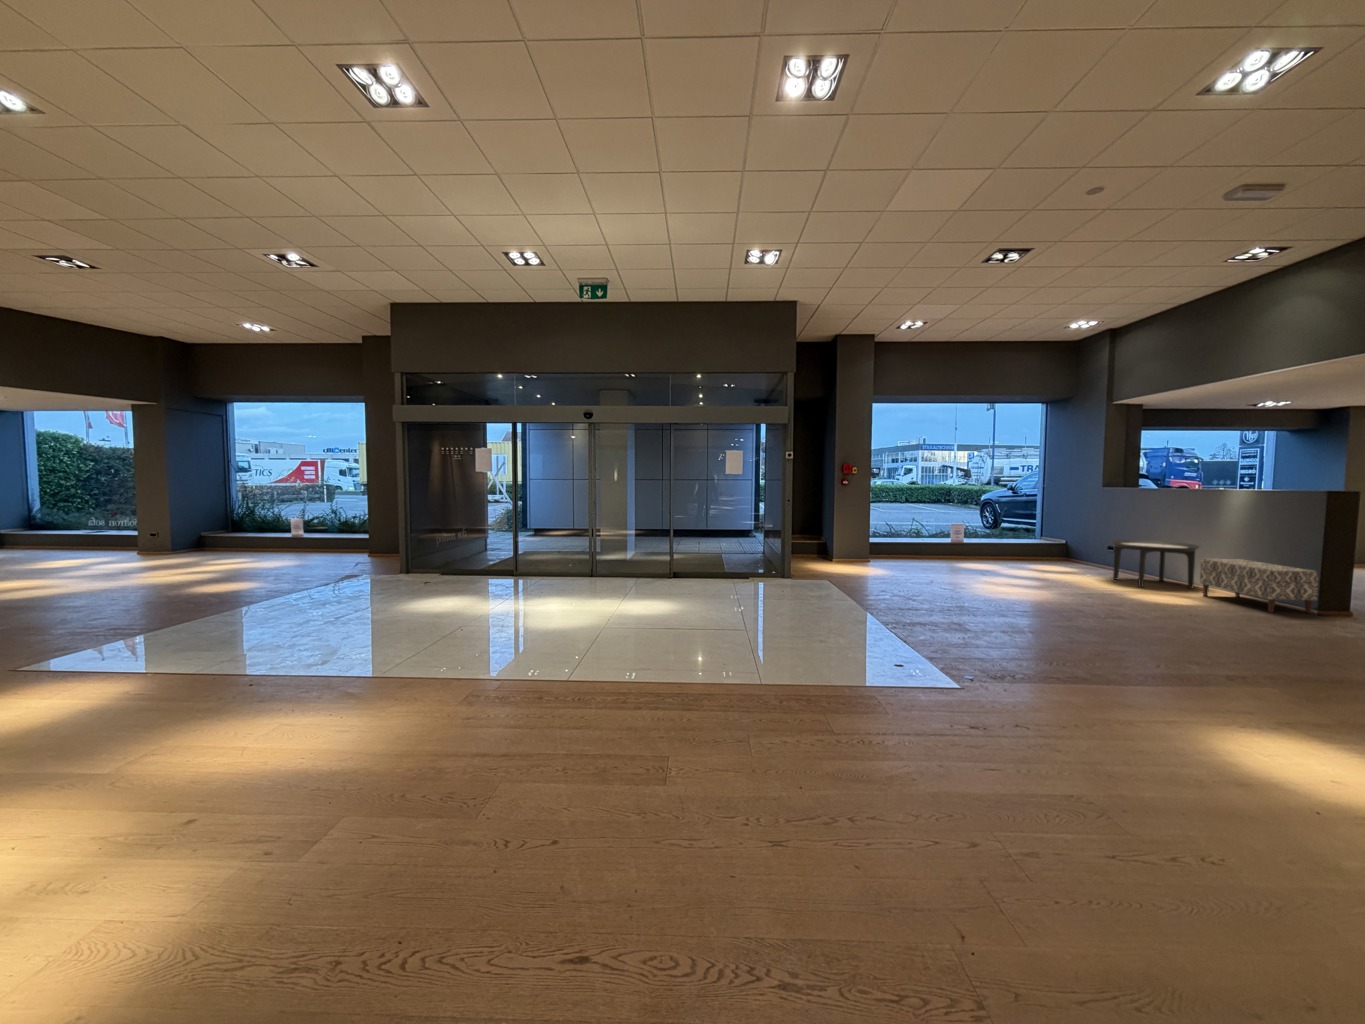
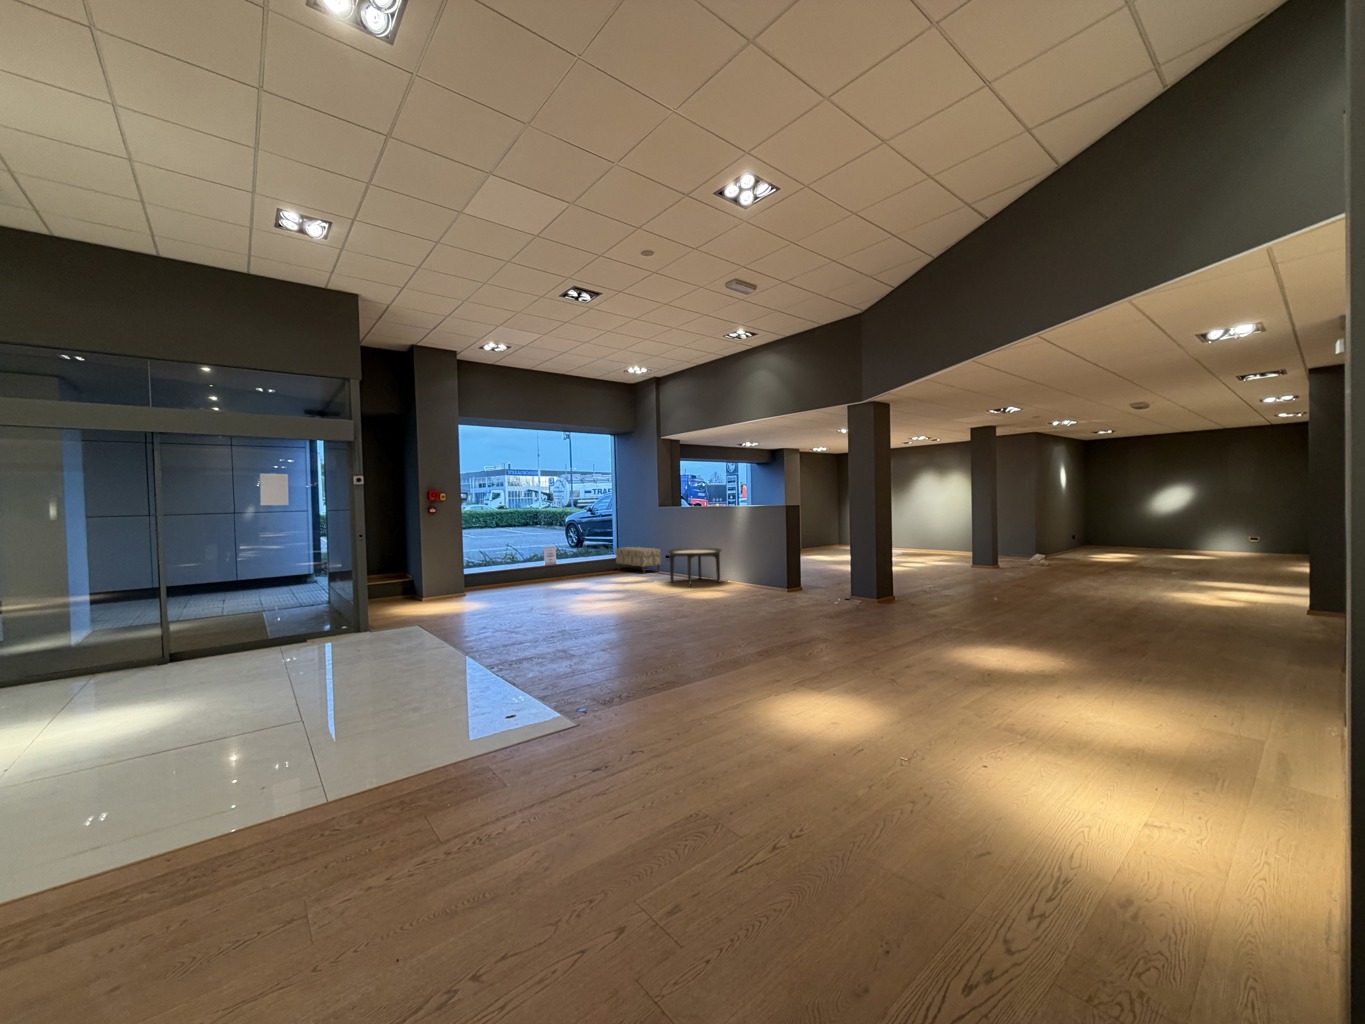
bench: present [1200,559,1319,613] -> present [616,547,661,573]

